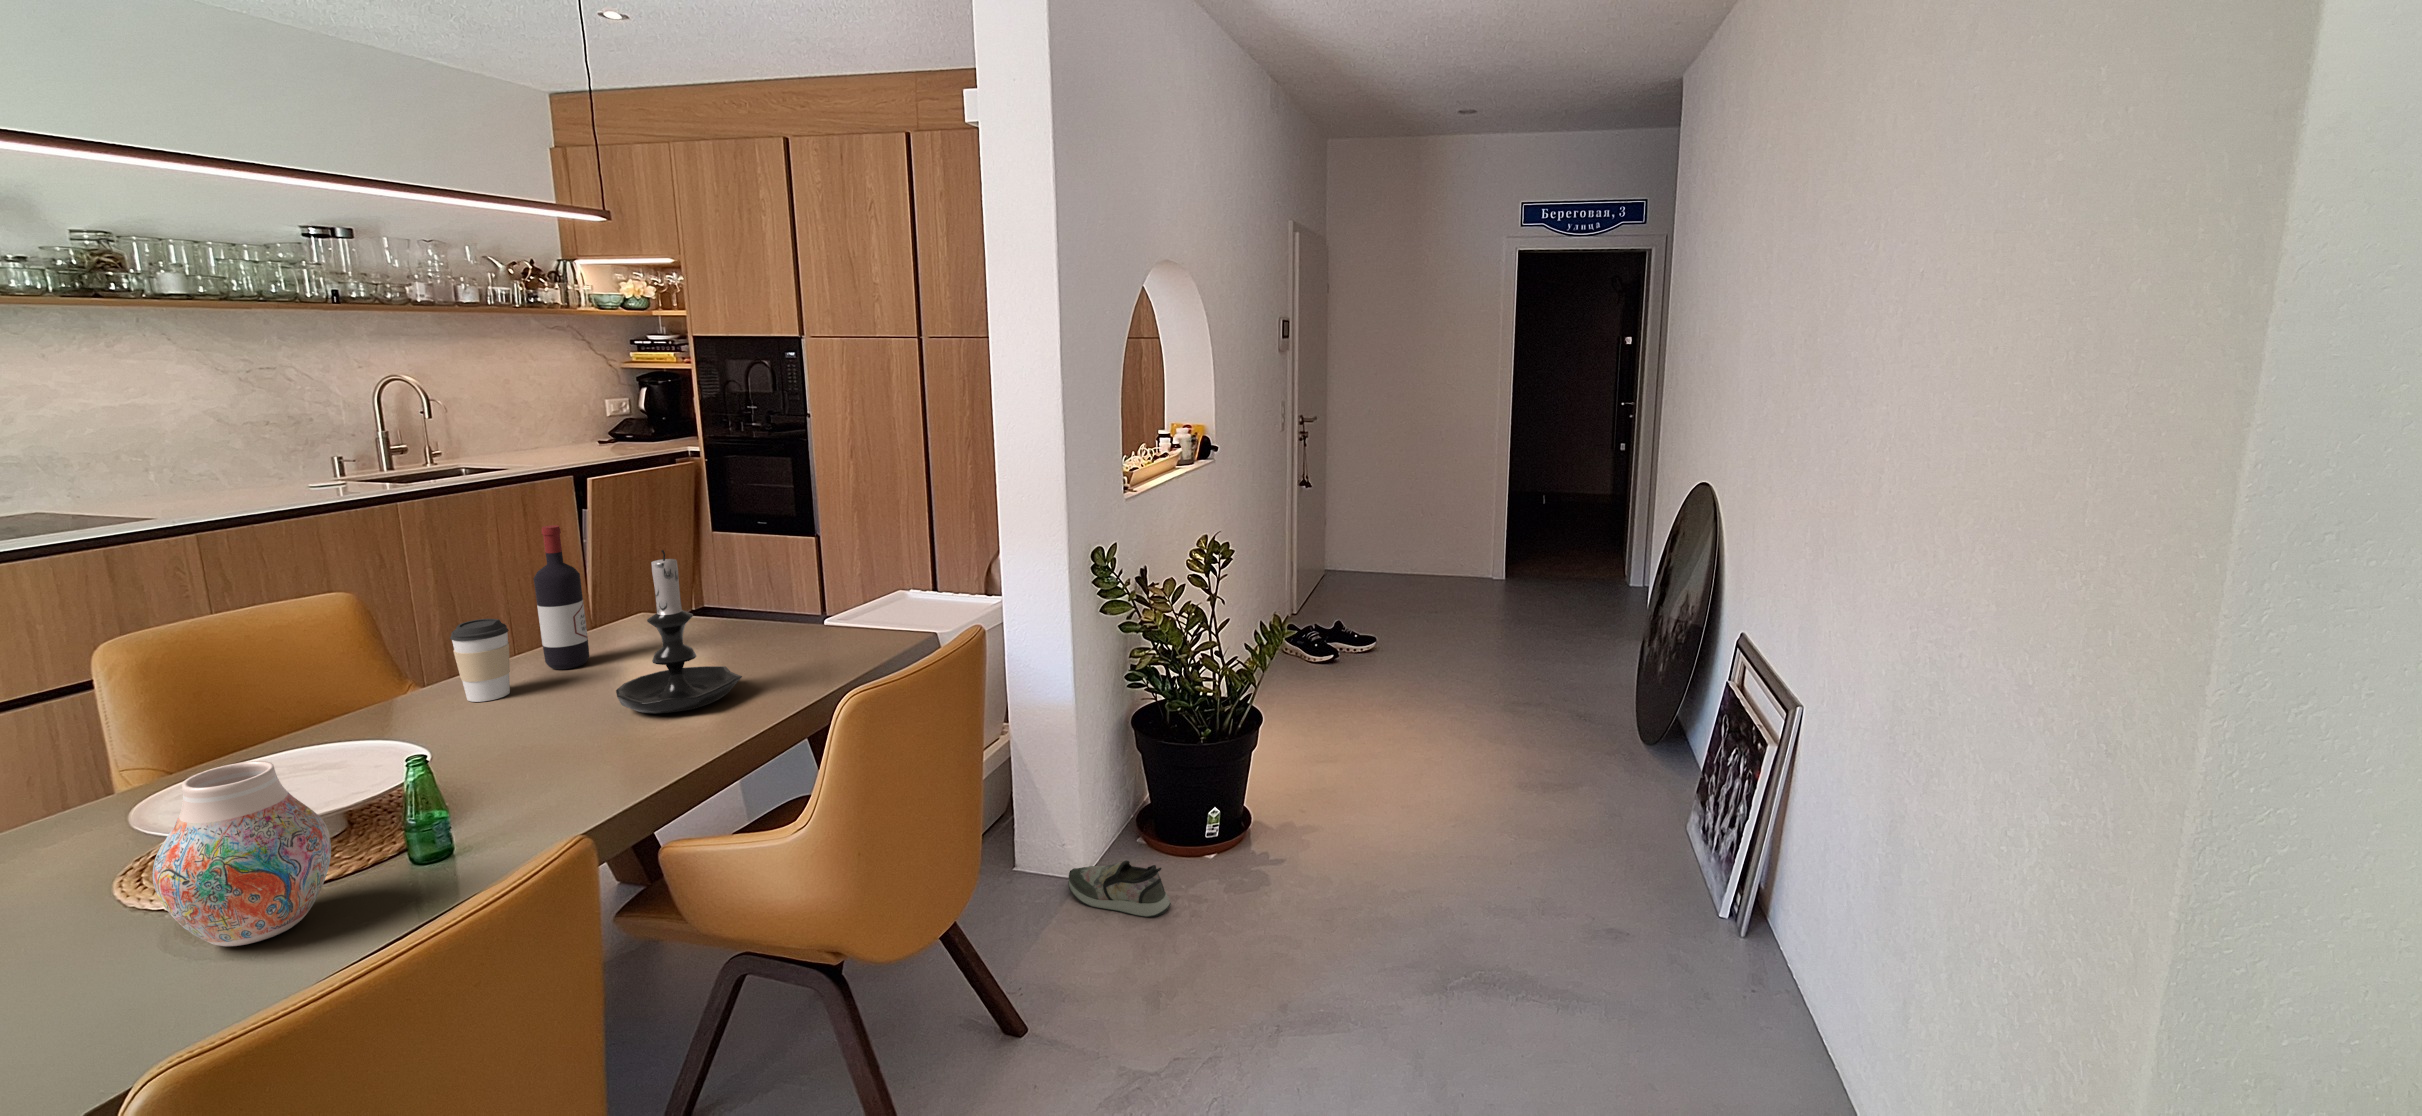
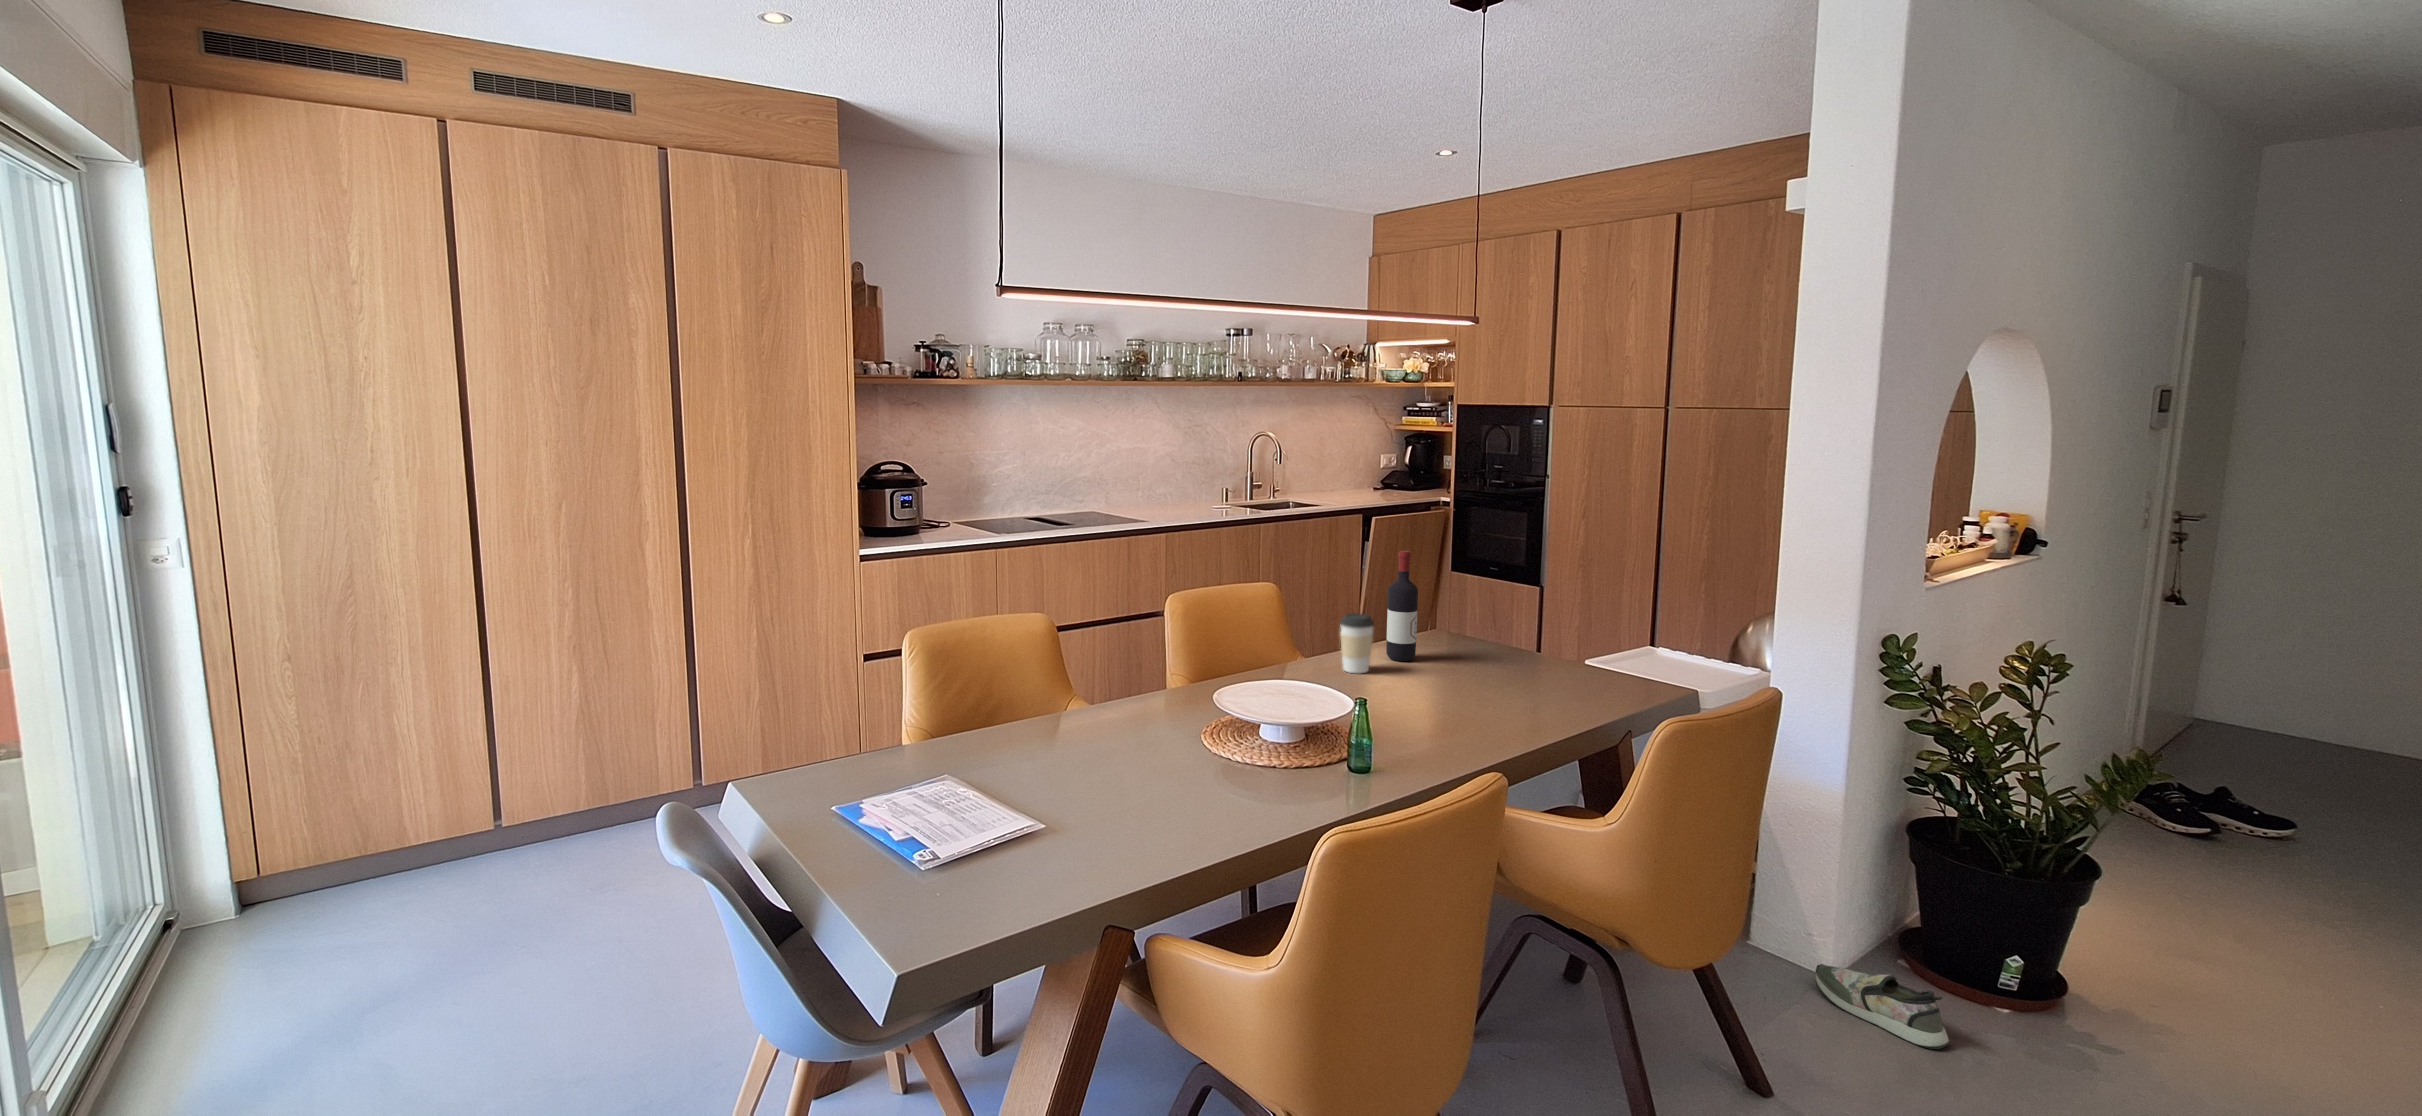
candle holder: present [616,550,742,714] -> none [1449,578,1543,710]
vase: present [153,761,331,946] -> none [1244,677,1325,791]

